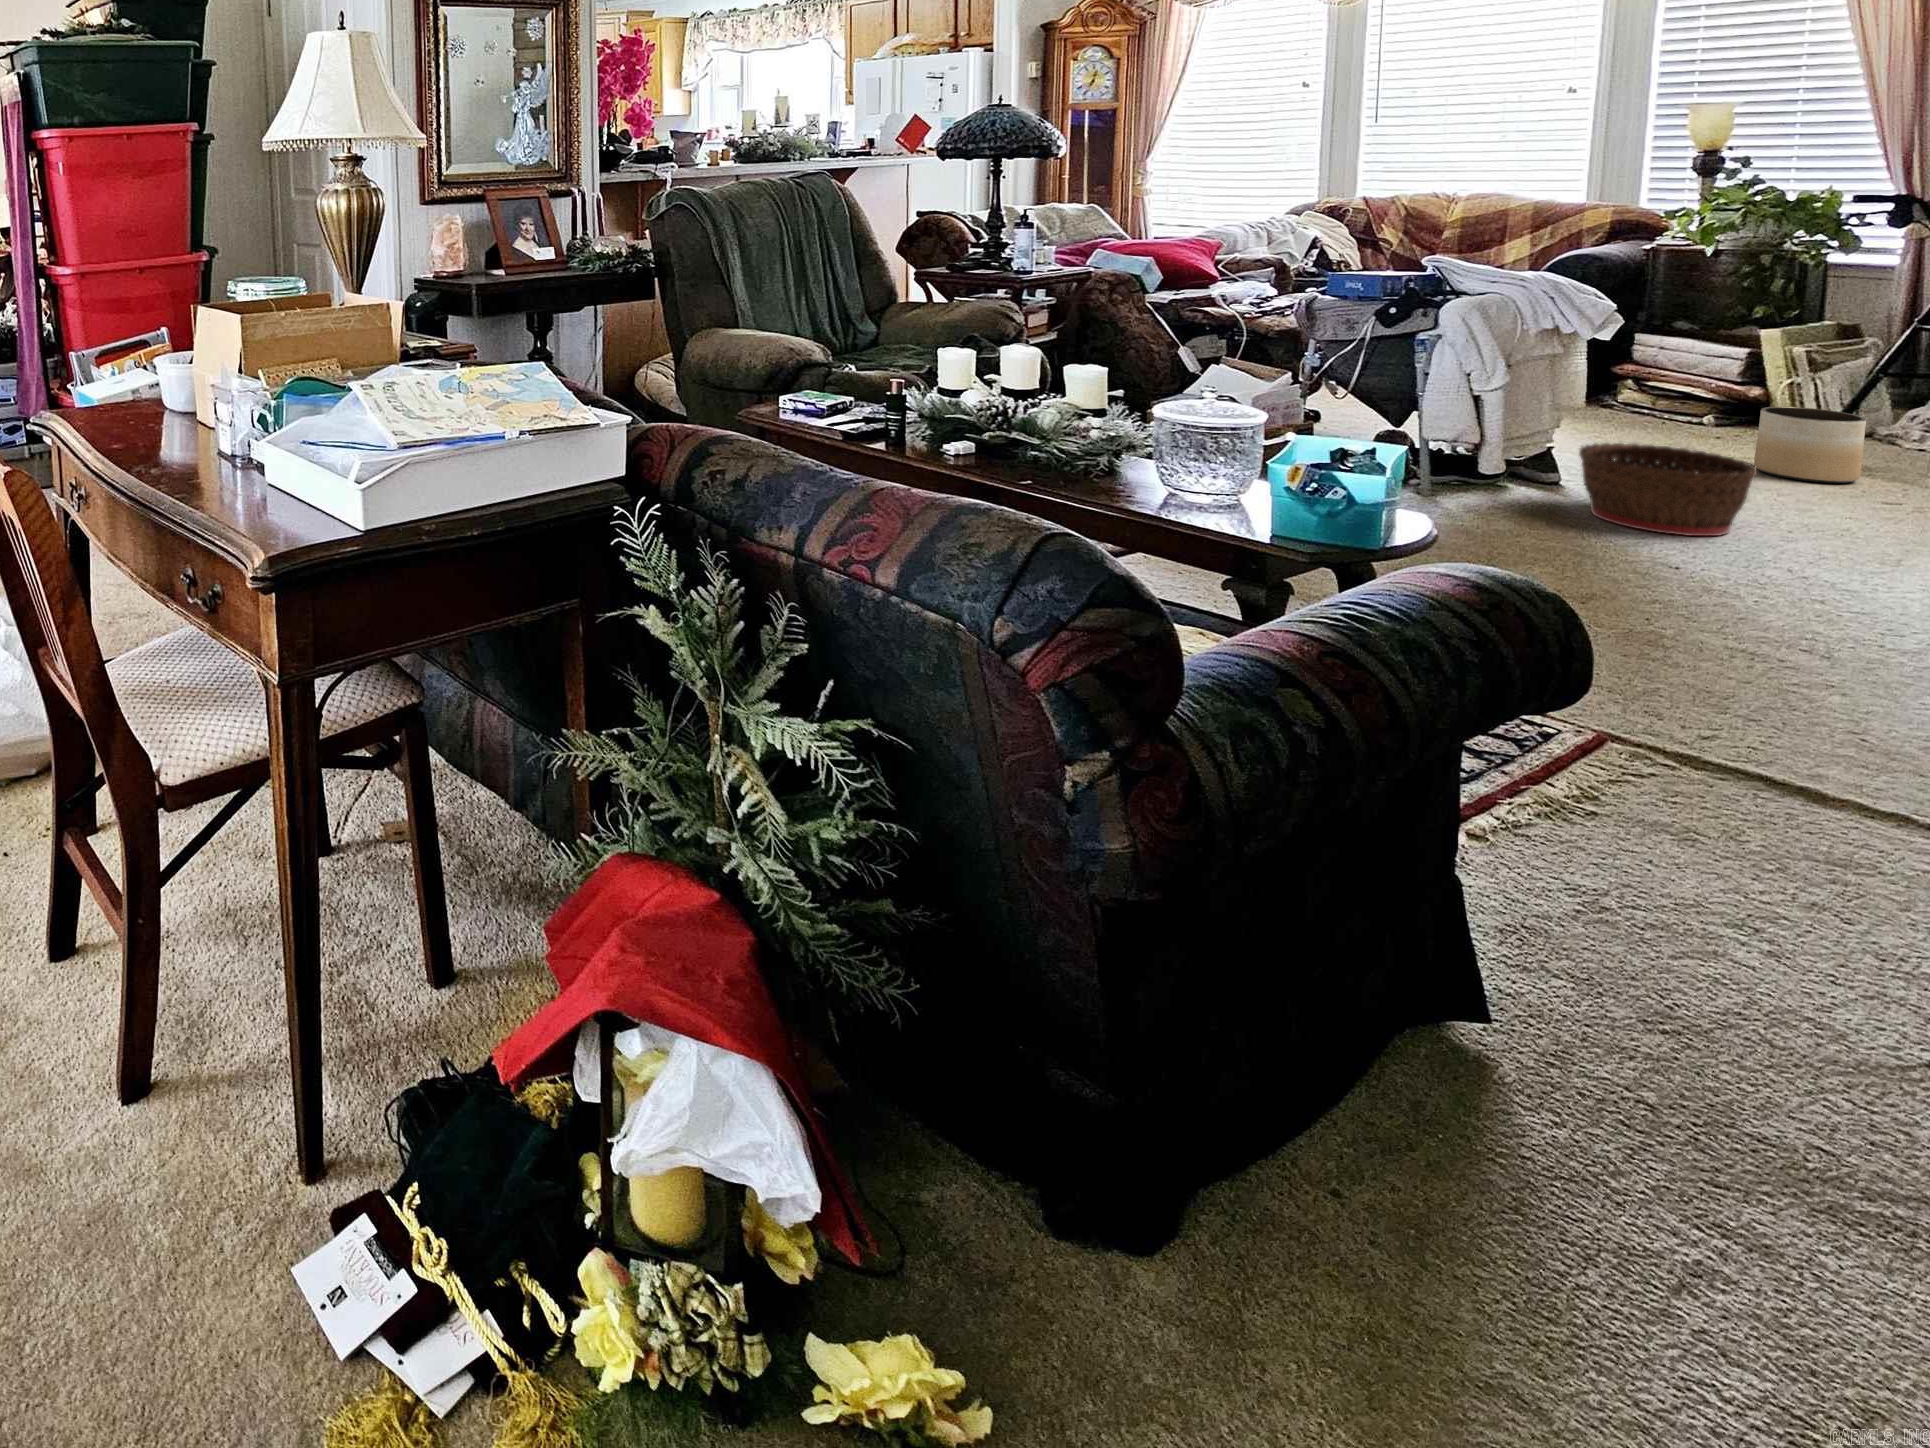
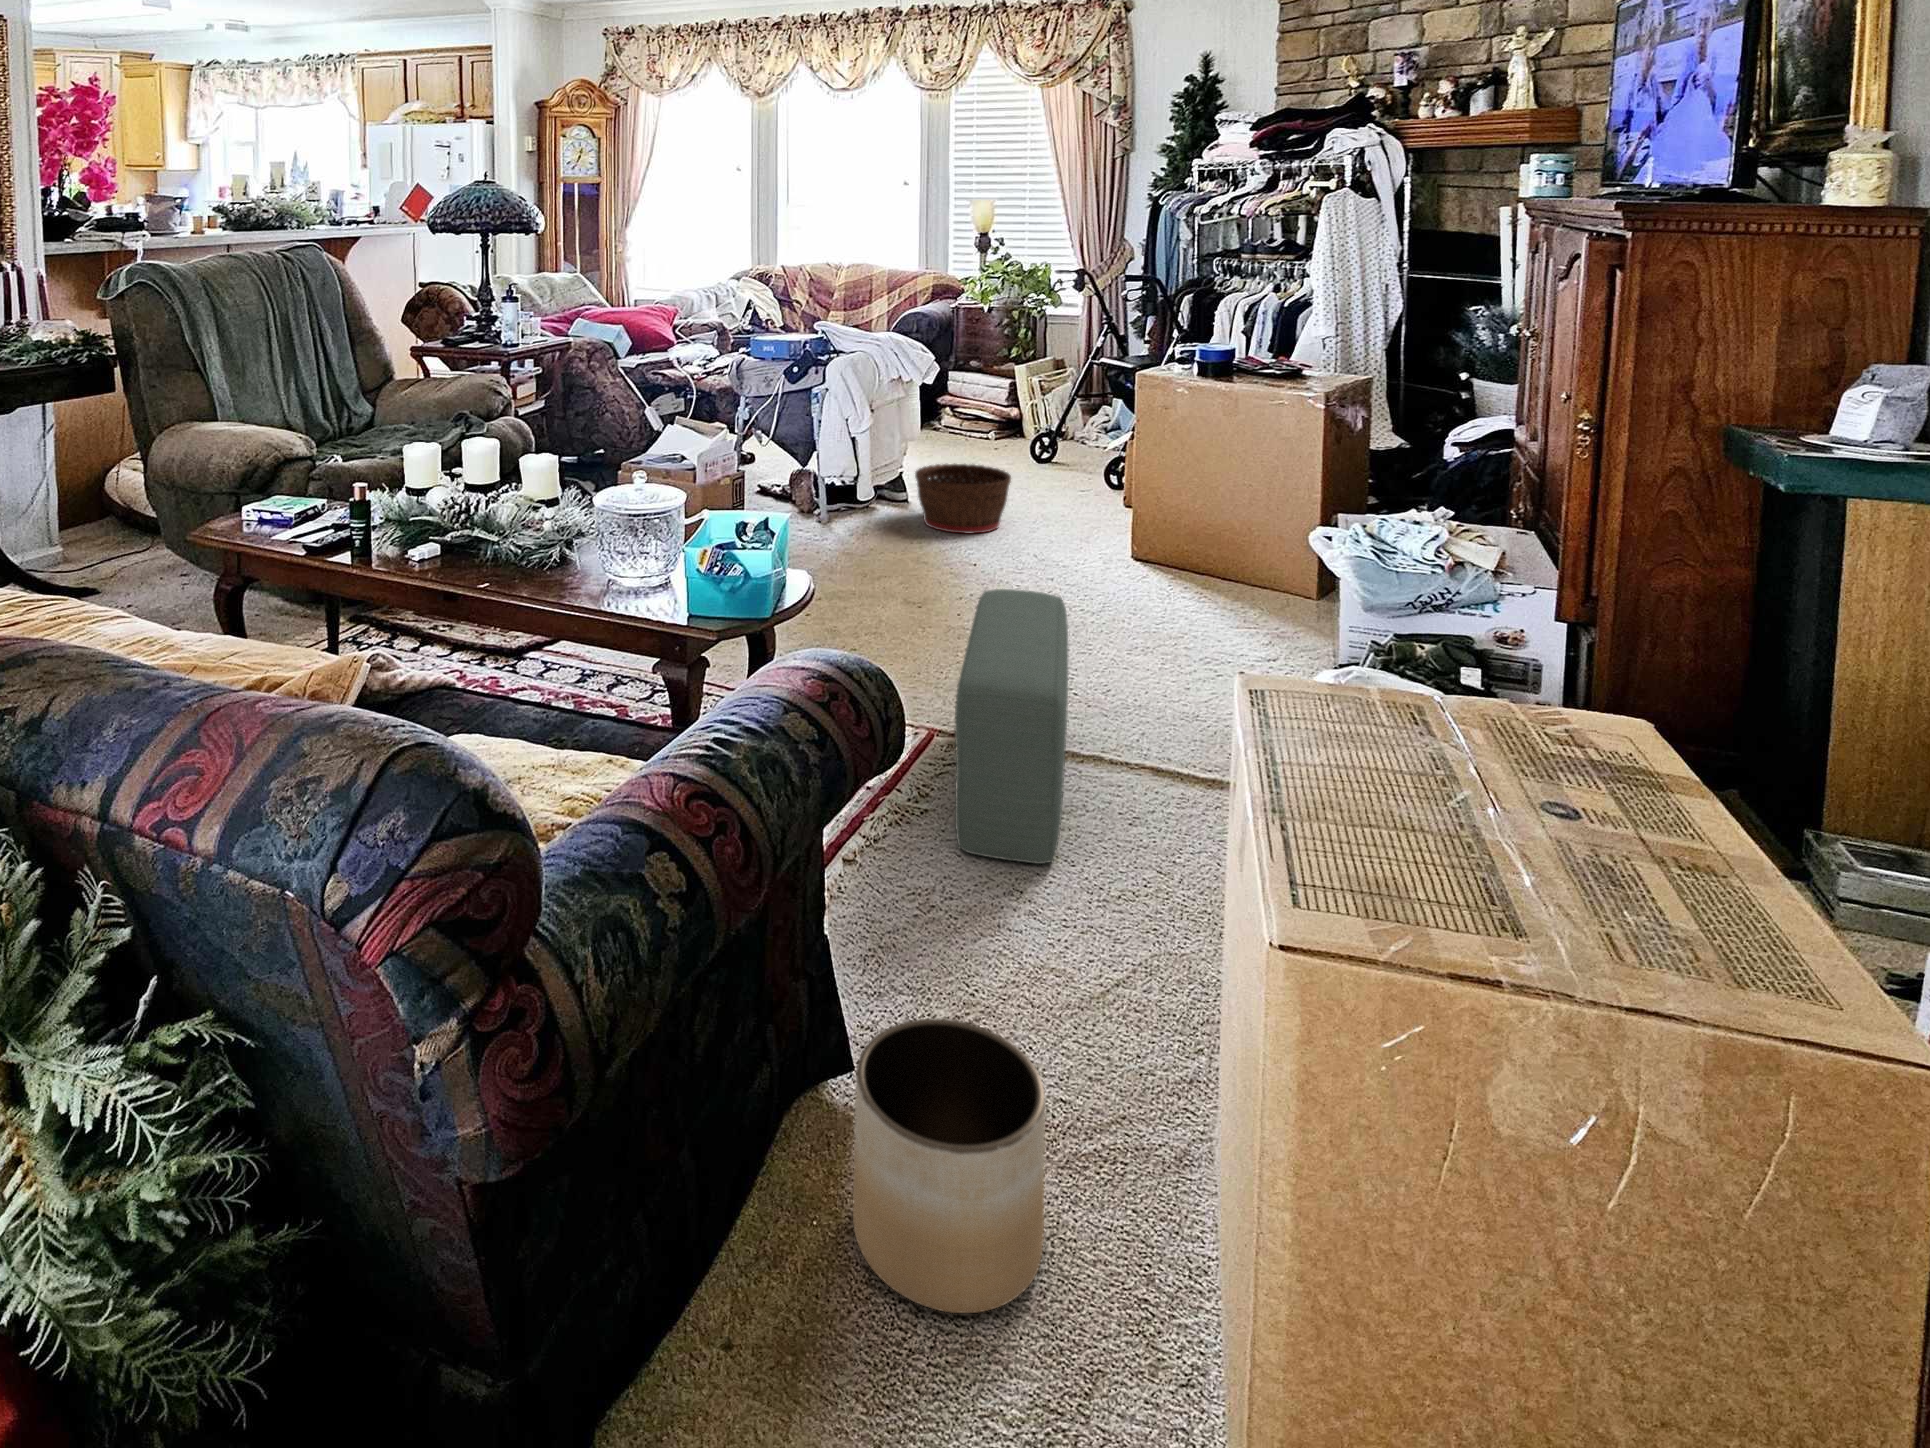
planter: present [1754,407,1866,483] -> present [853,1018,1045,1313]
pouf: none [1644,584,1862,920] -> present [955,589,1068,864]

